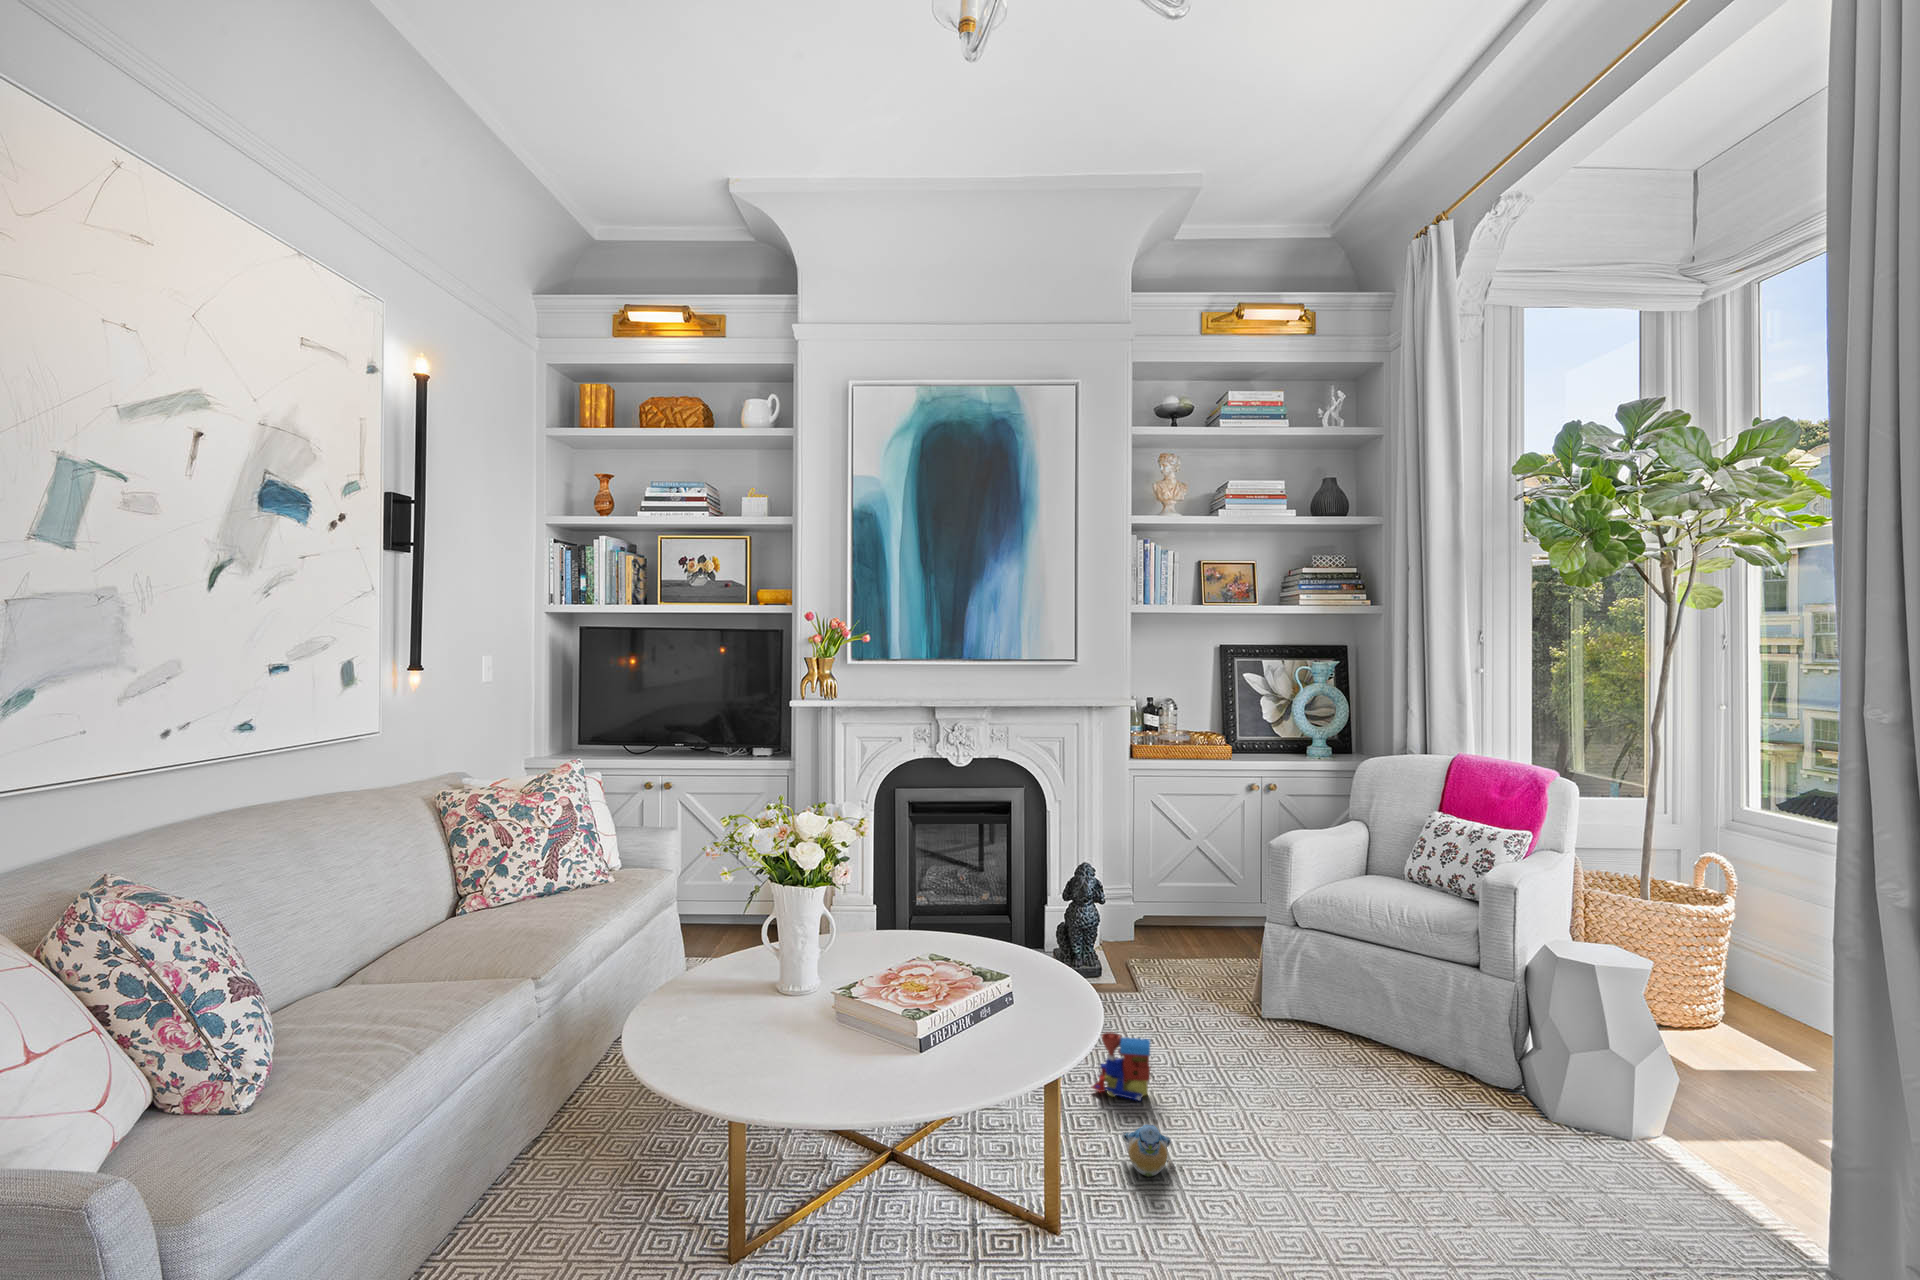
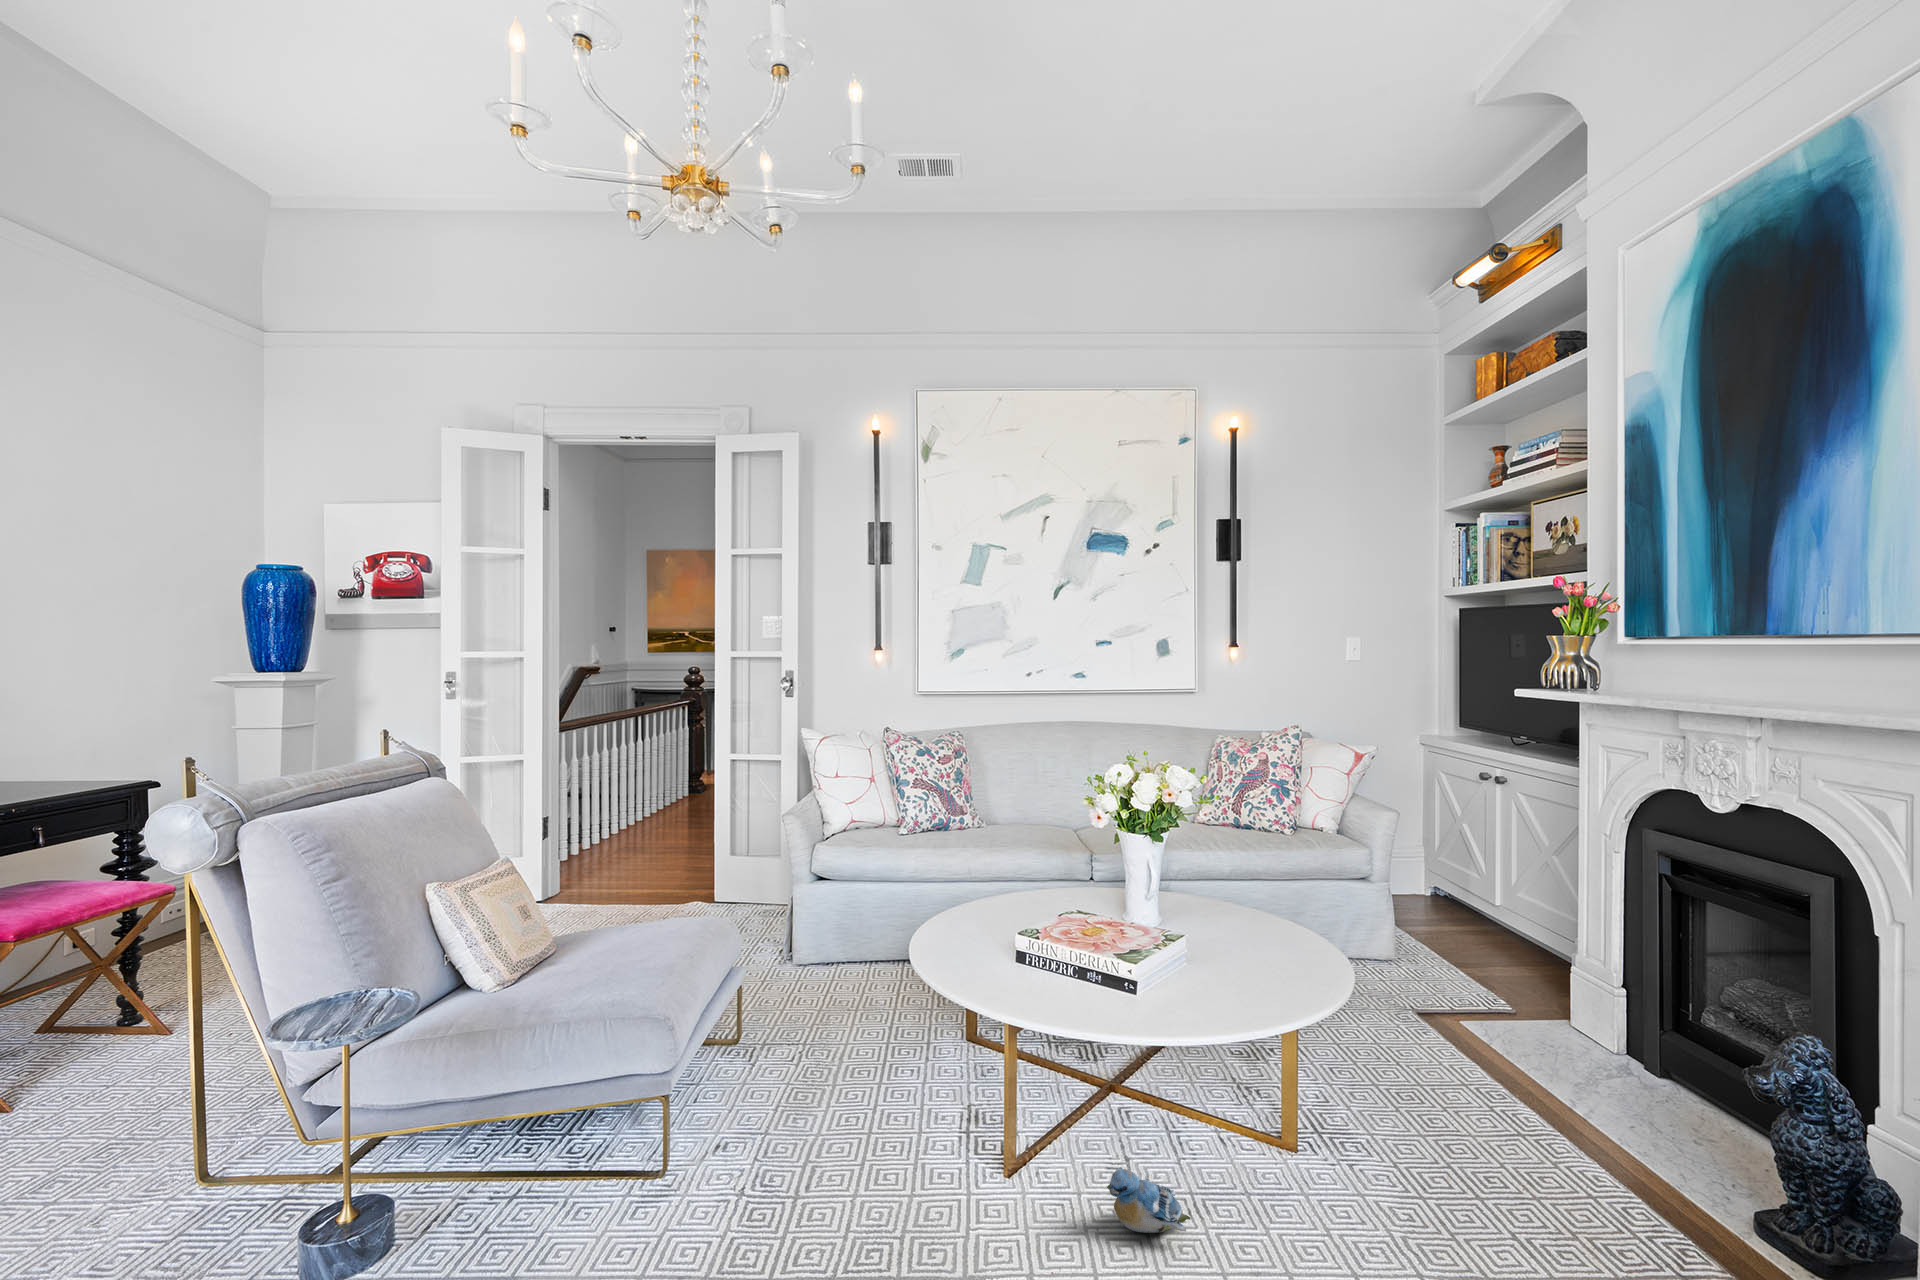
toy train: present [1092,1032,1151,1101] -> none [1298,1135,1364,1240]

